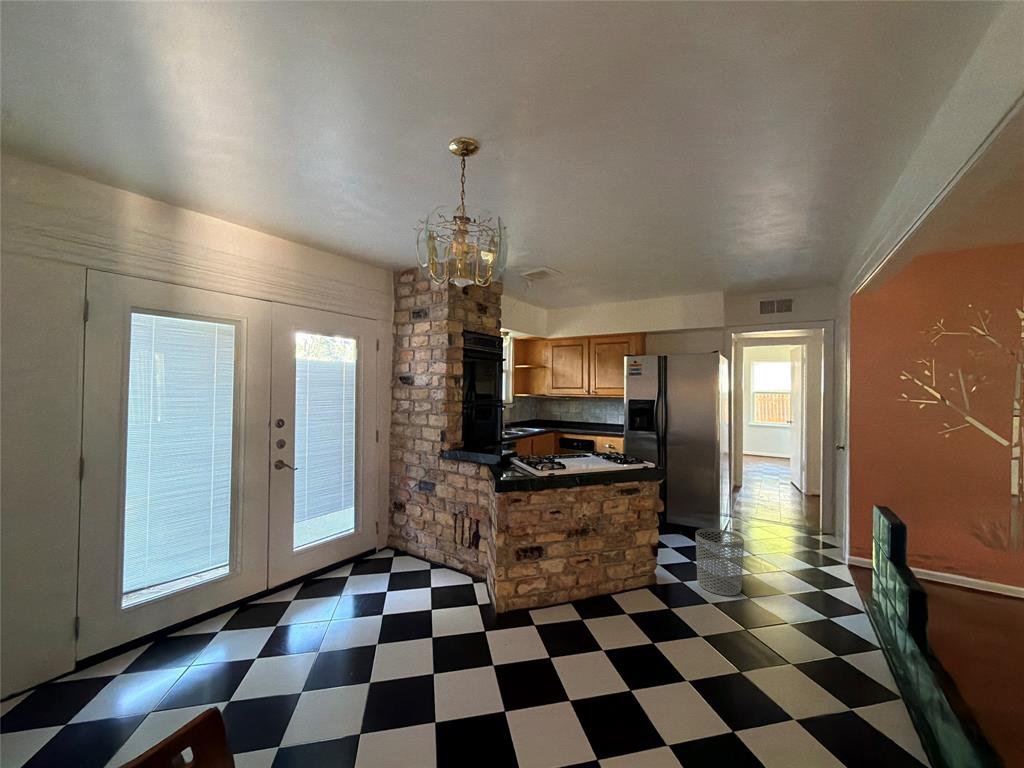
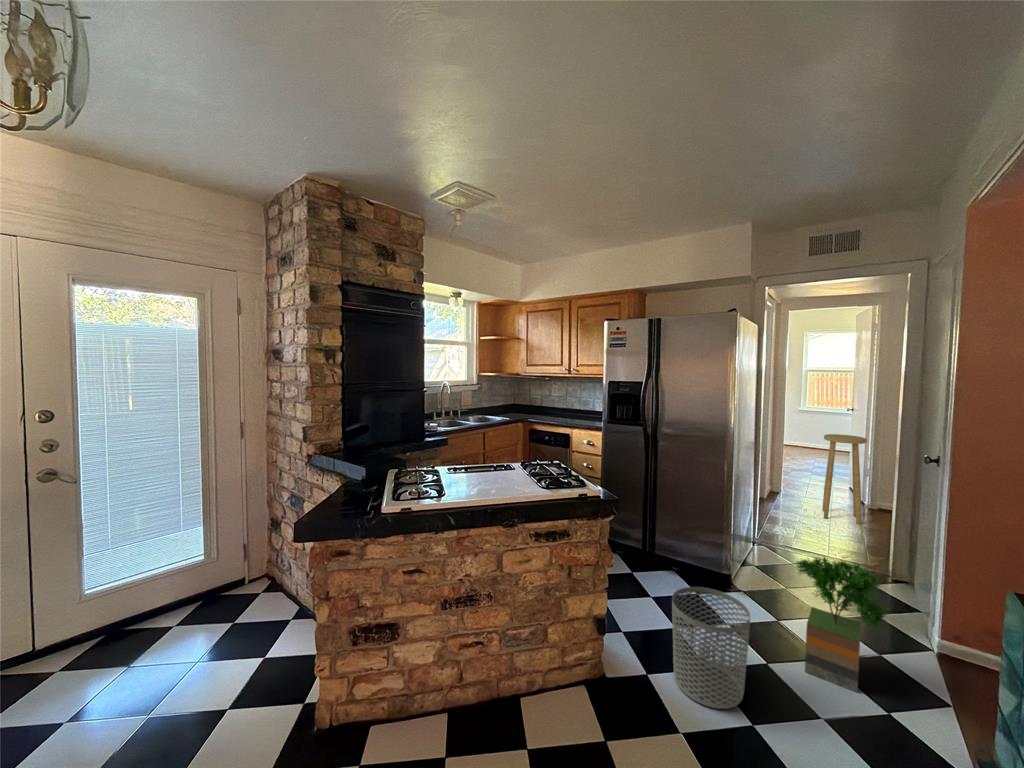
stool: none [772,439,801,504] -> present [822,434,867,524]
potted tree: none [765,507,822,586] -> present [795,557,889,692]

